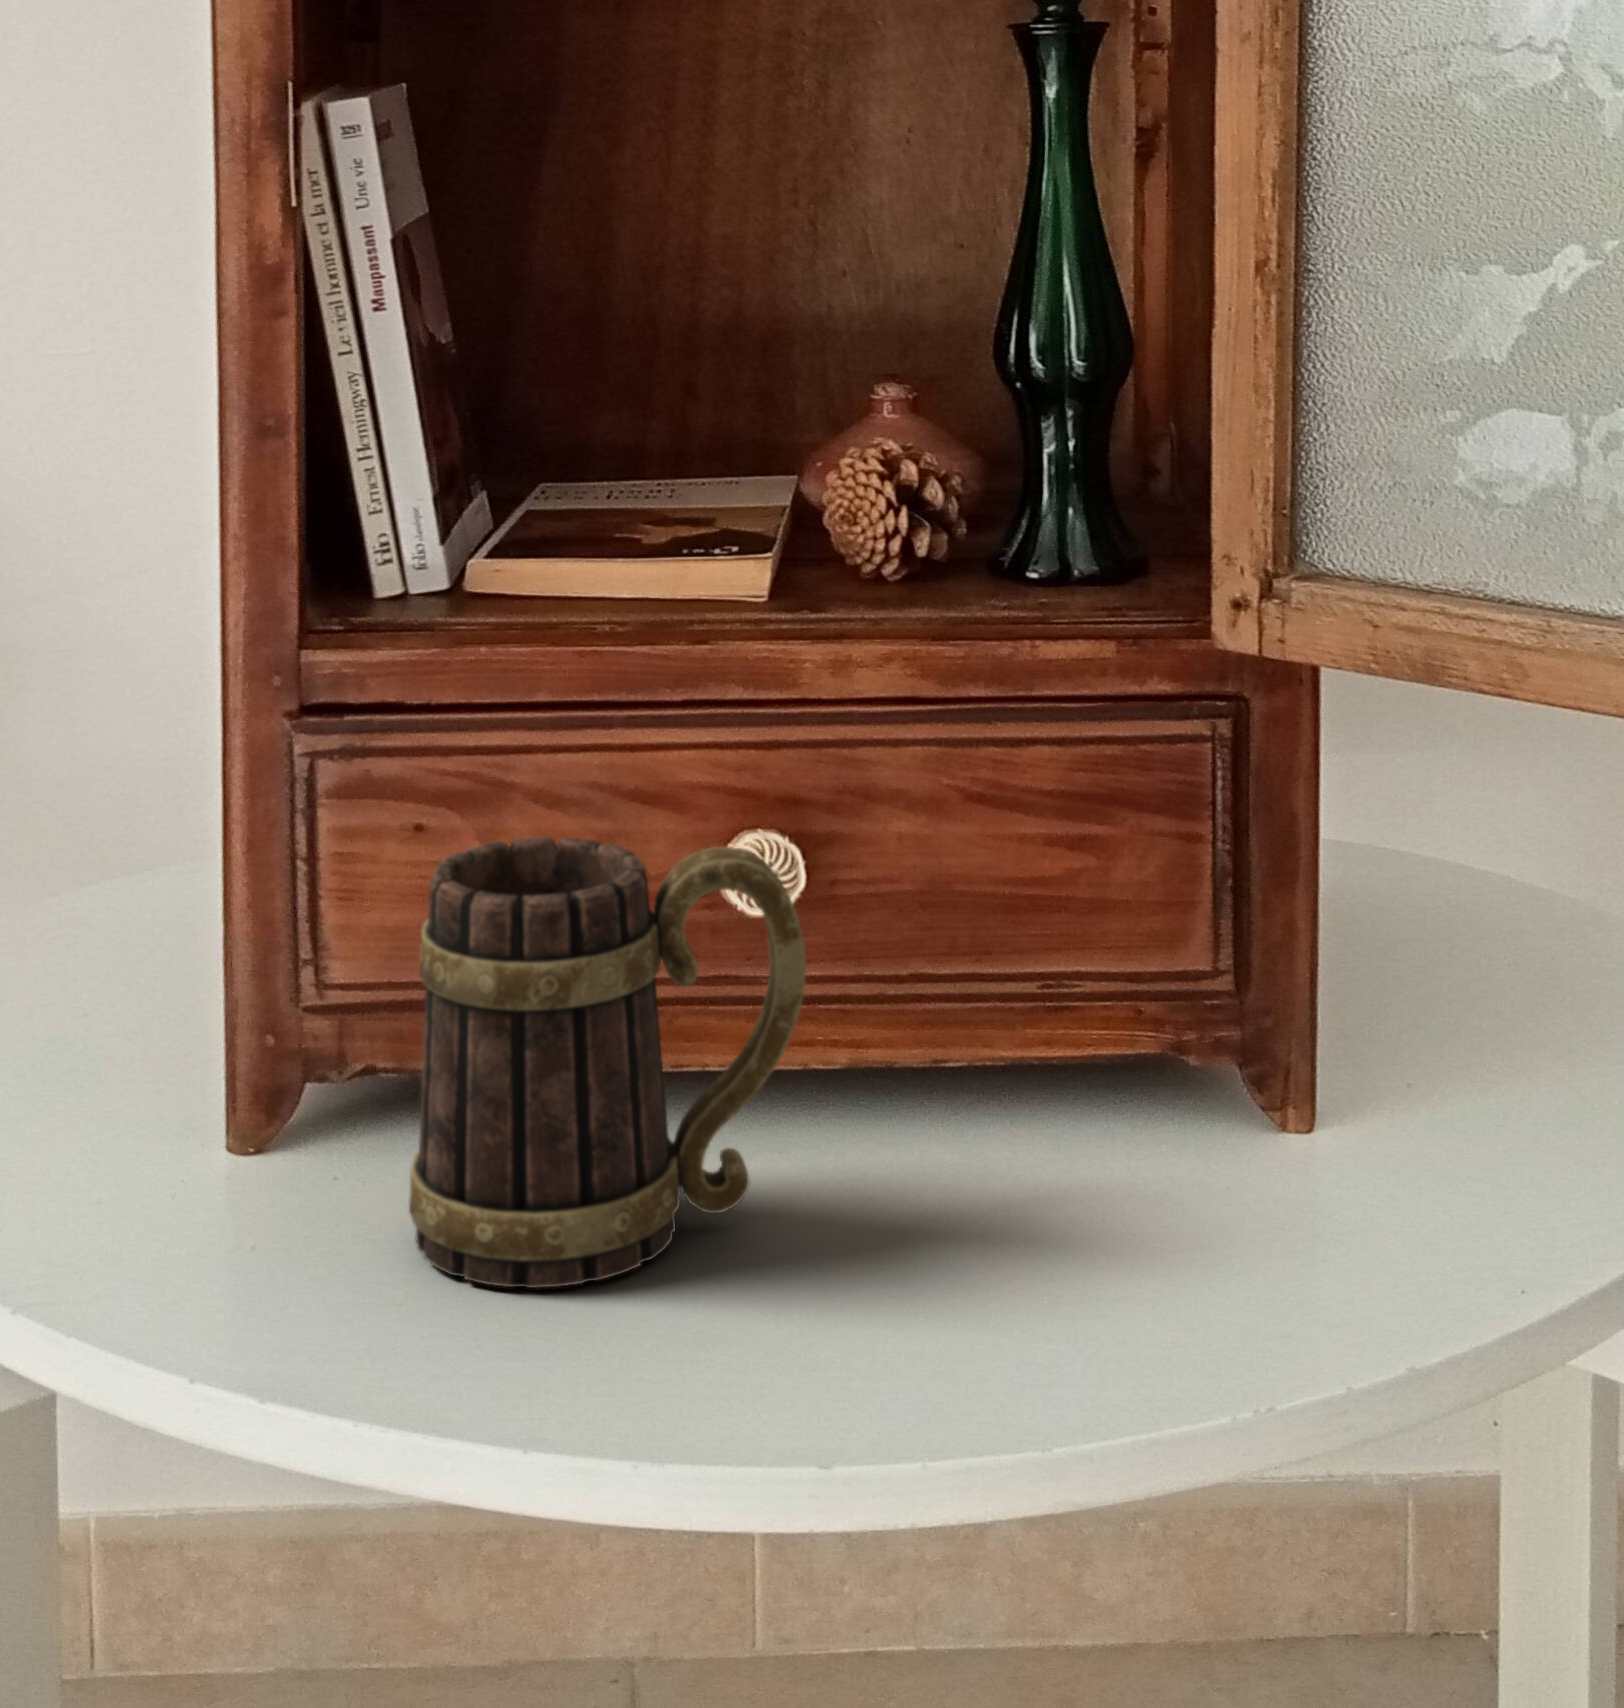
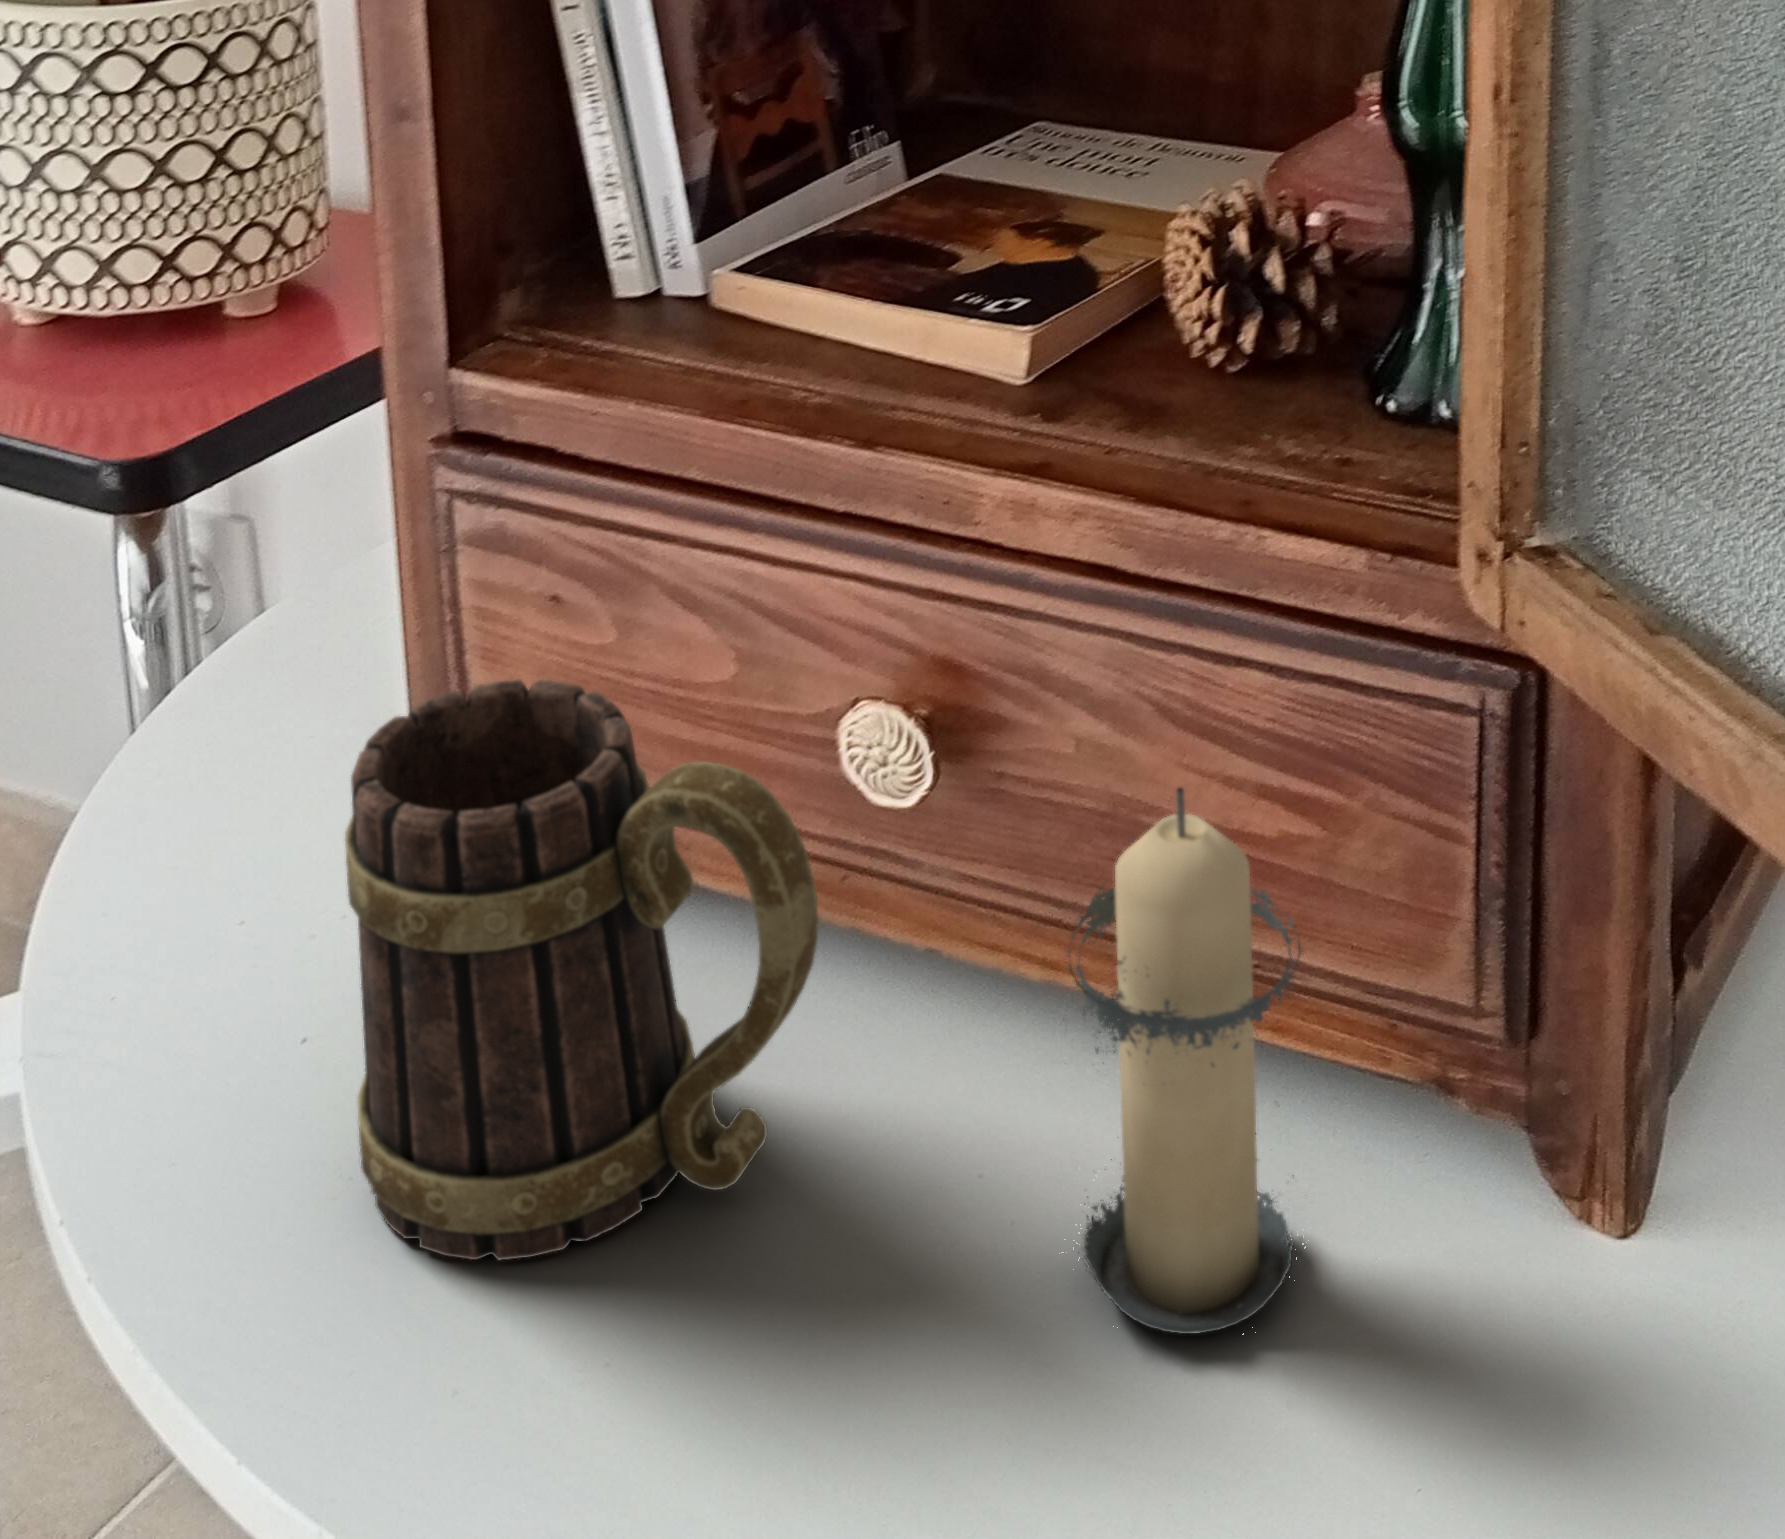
candle: none [985,786,1187,1217] -> present [1067,788,1302,1334]

